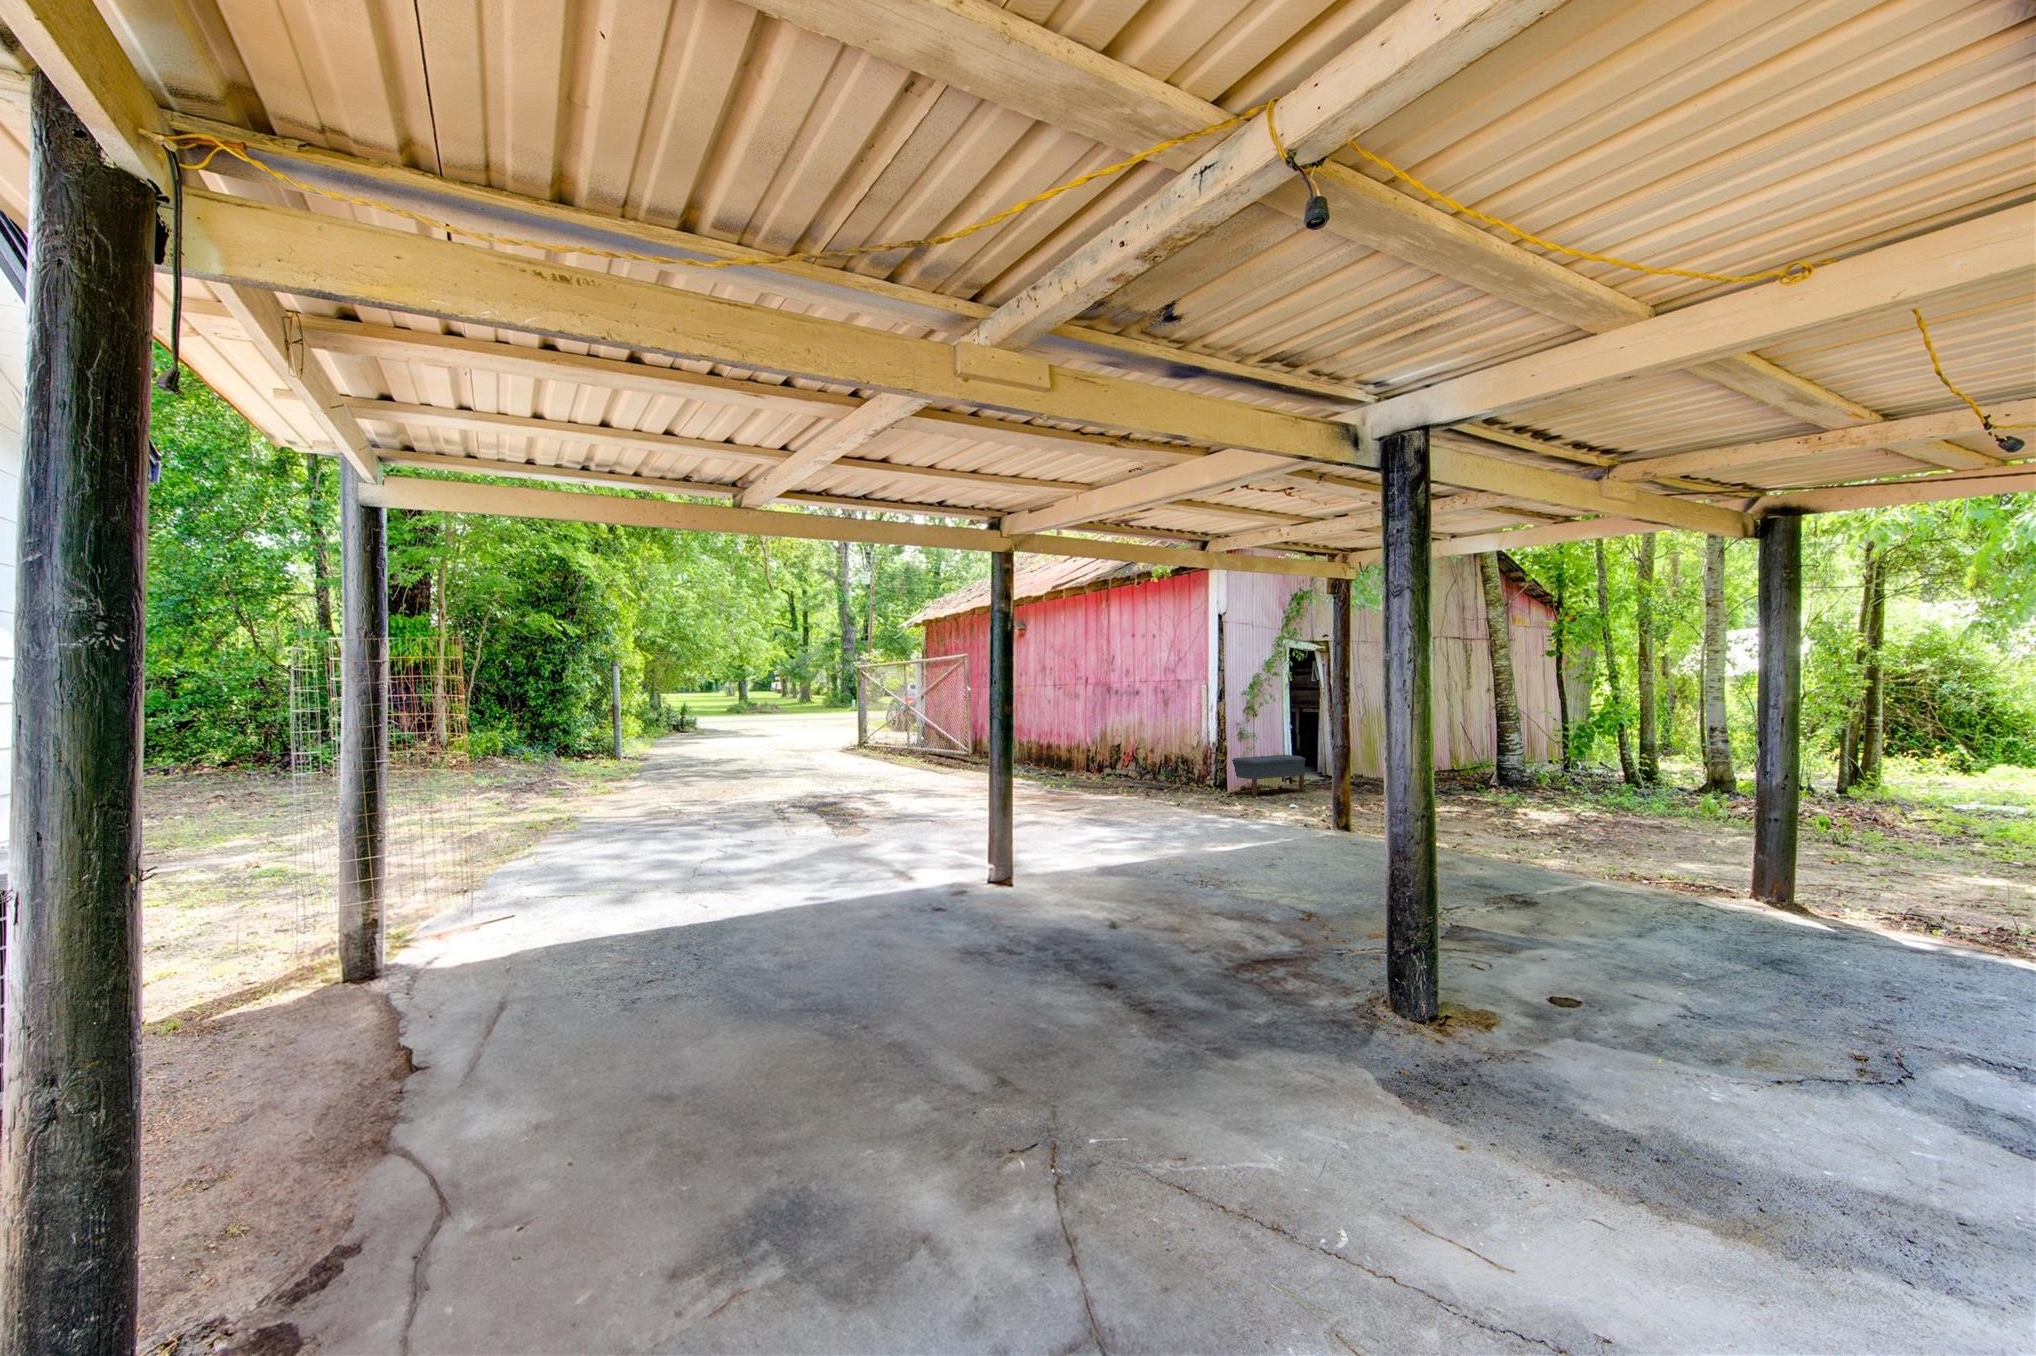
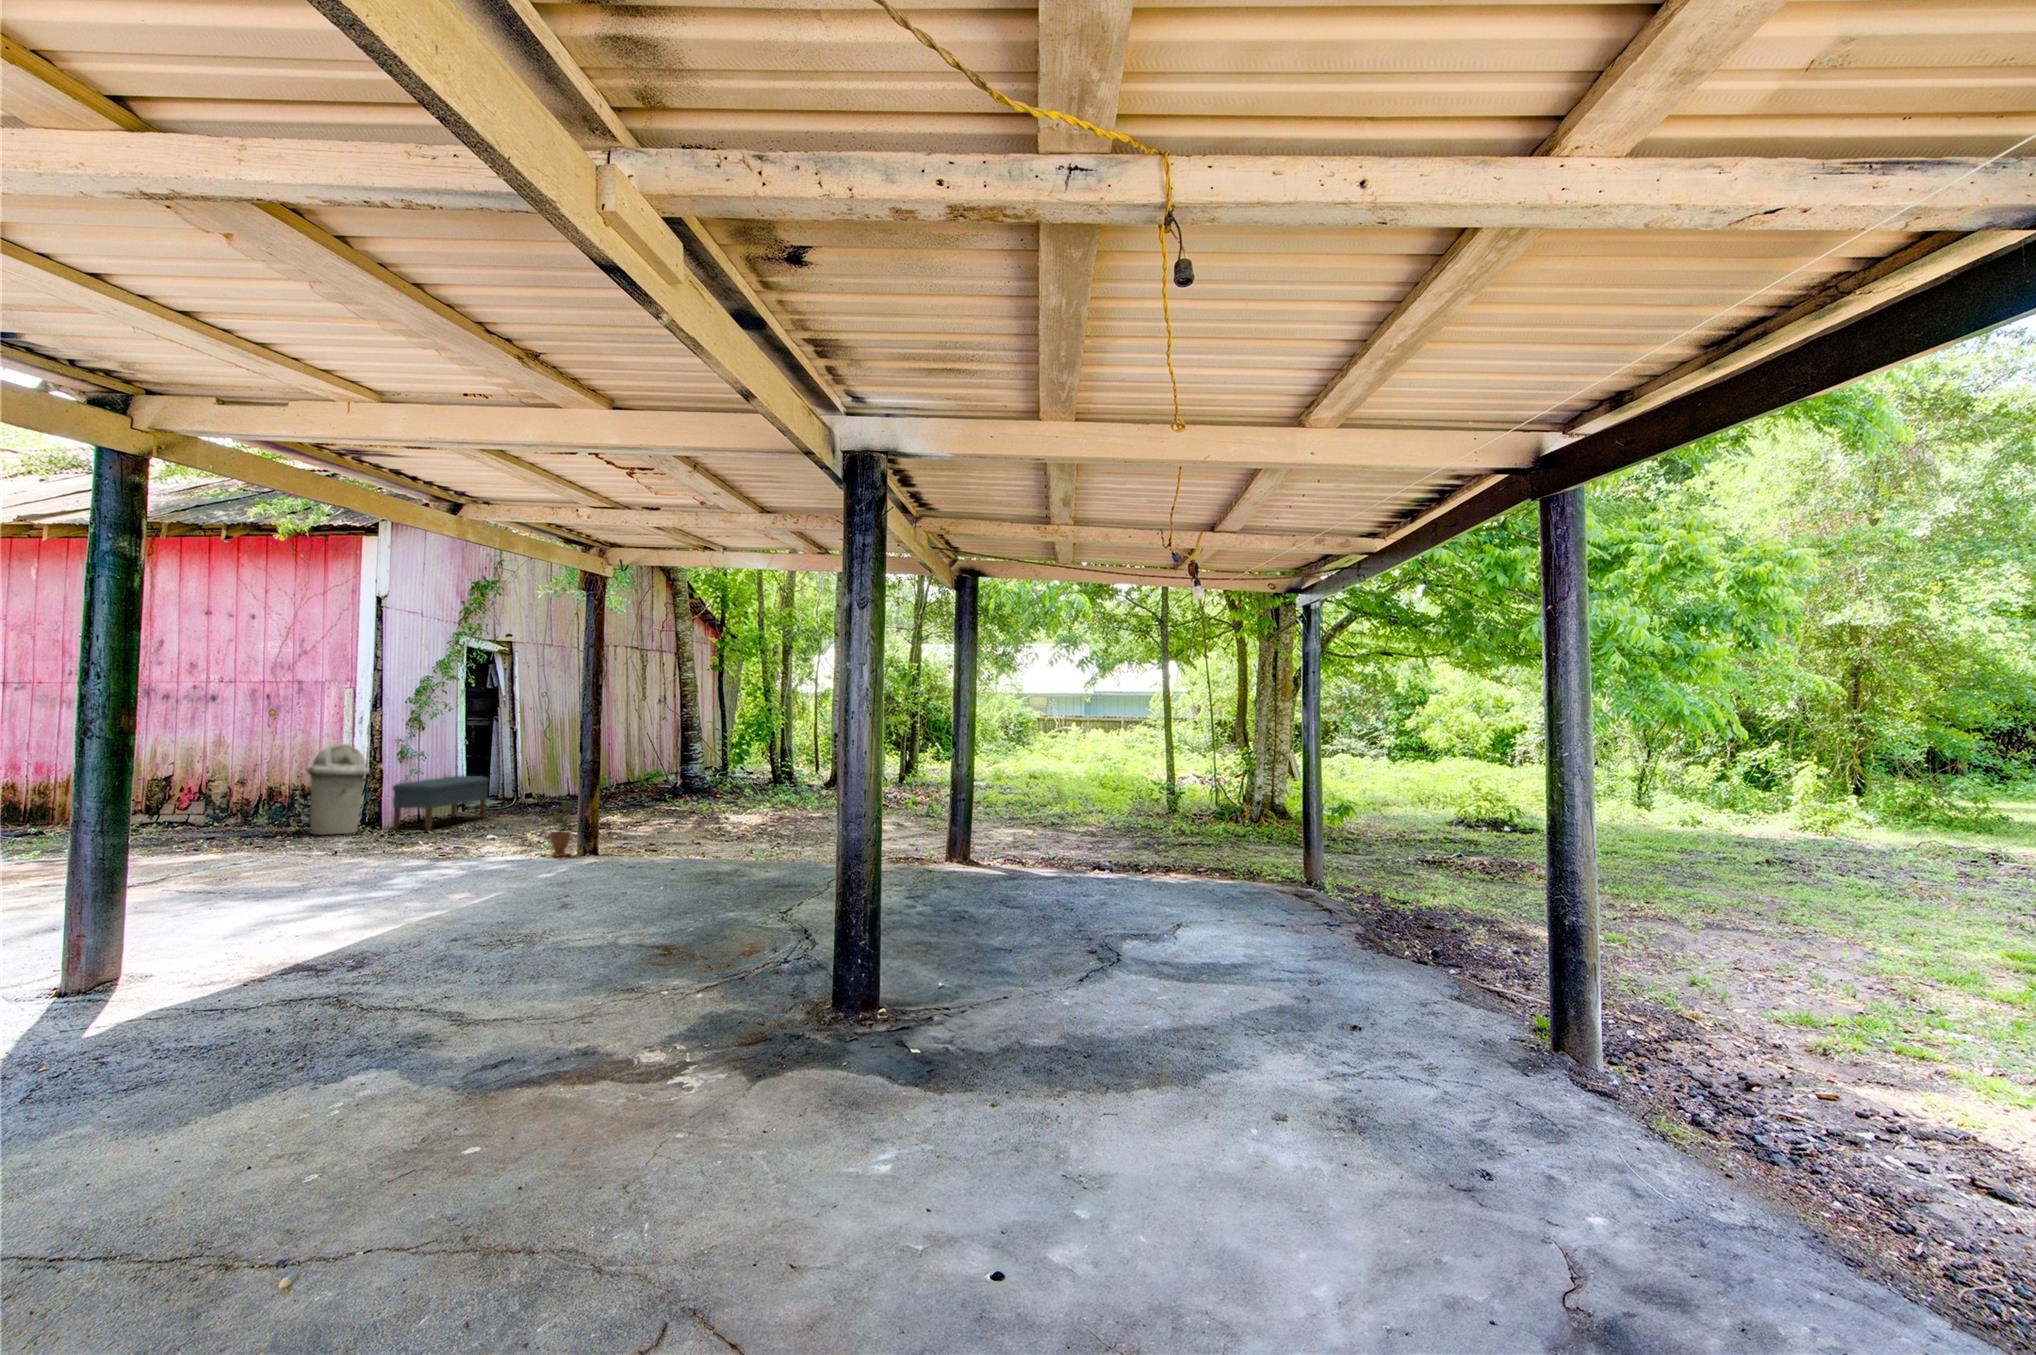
trash can: none [1178,726,1216,793] -> present [307,743,370,835]
potted plant: none [1315,778,1338,827] -> present [549,802,573,856]

